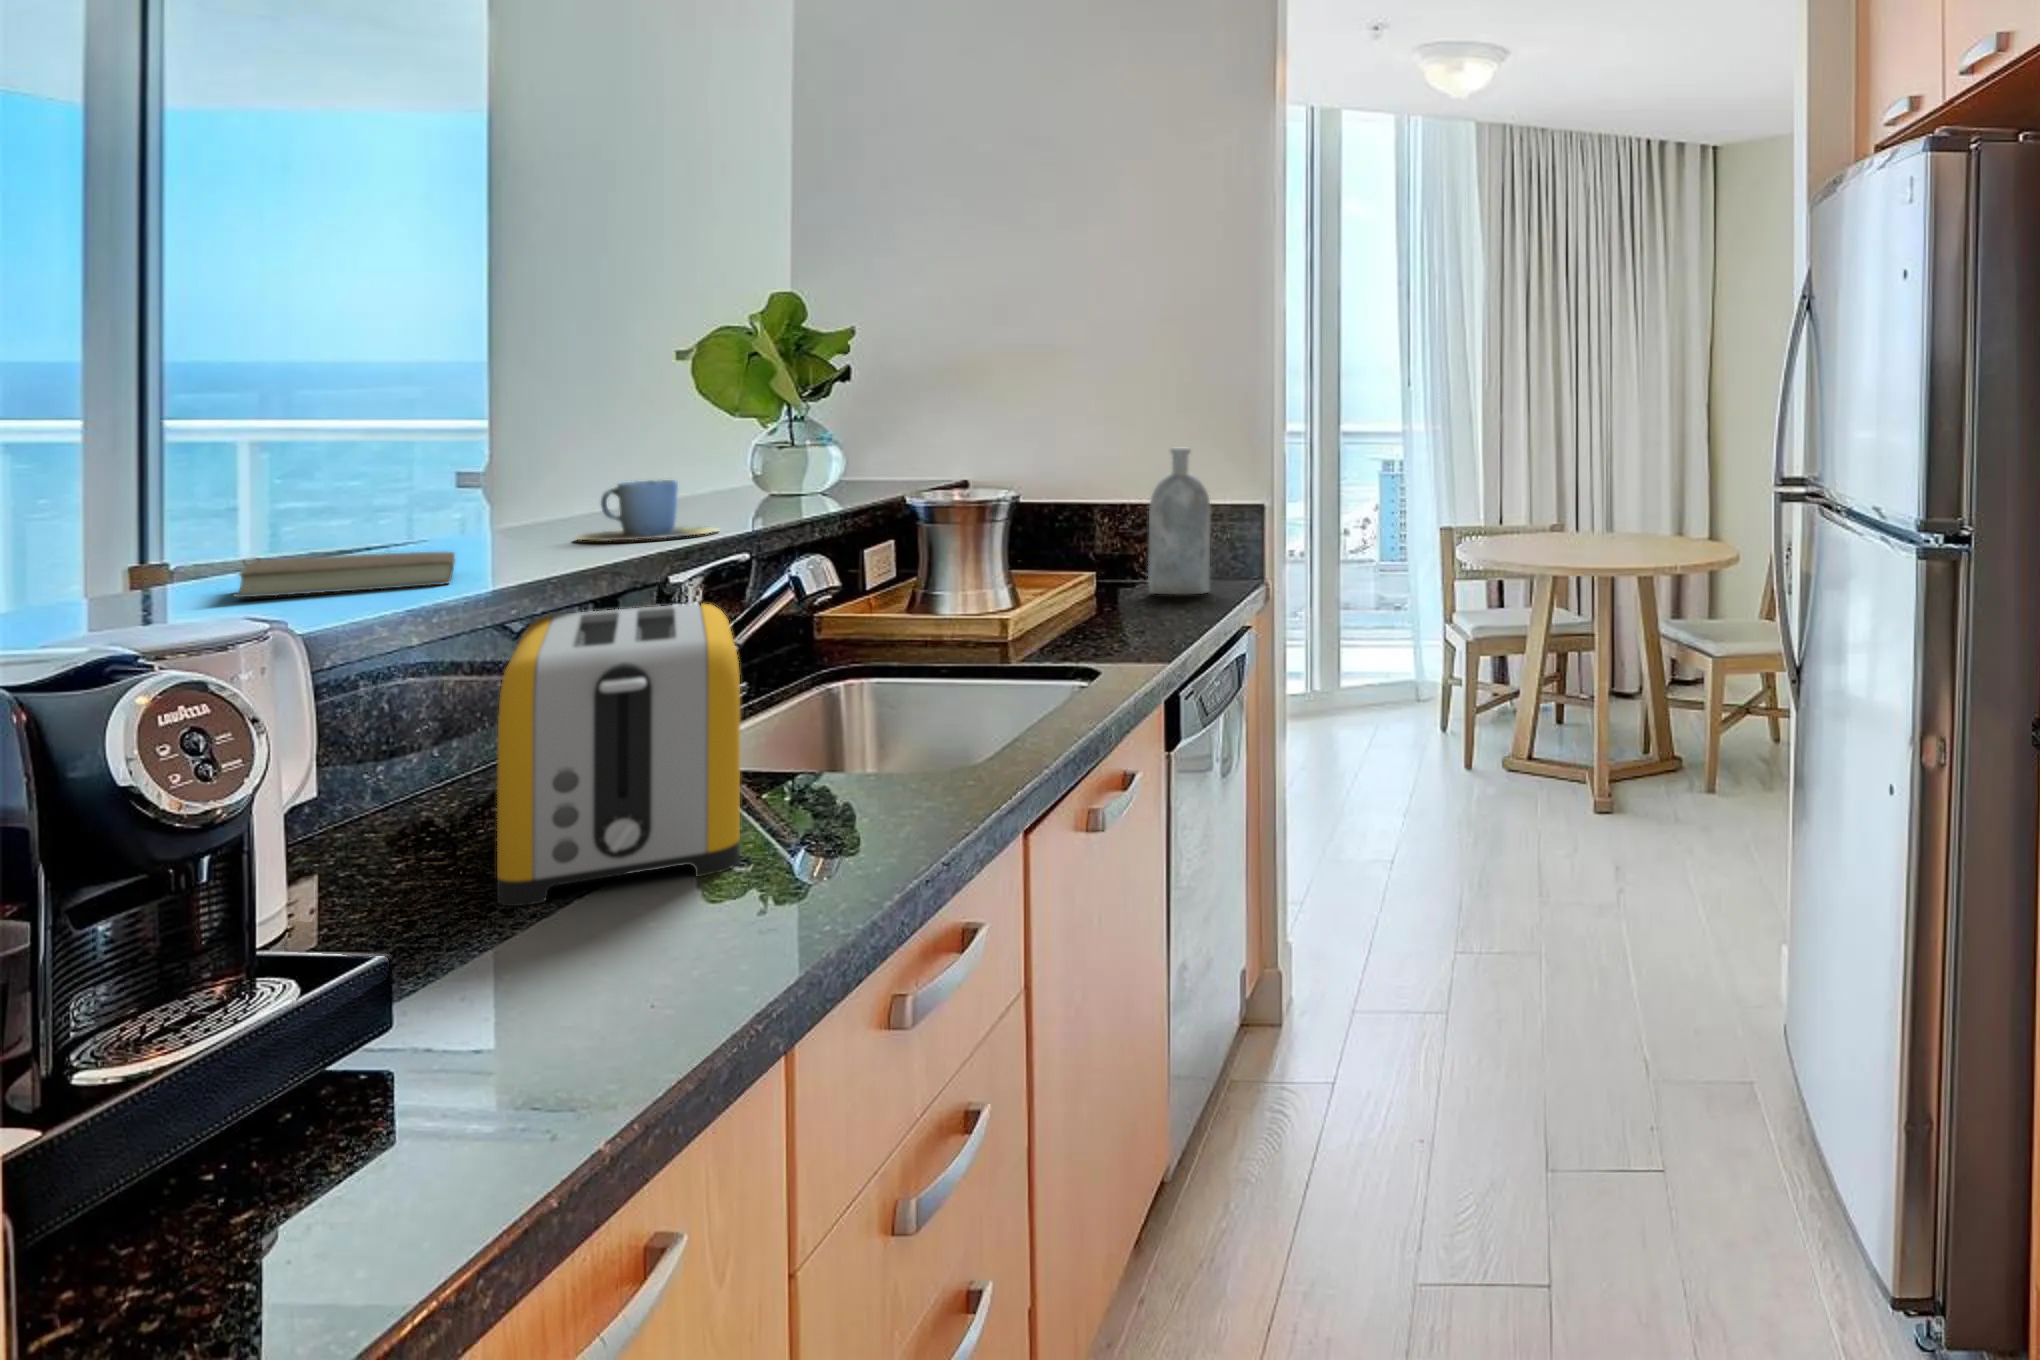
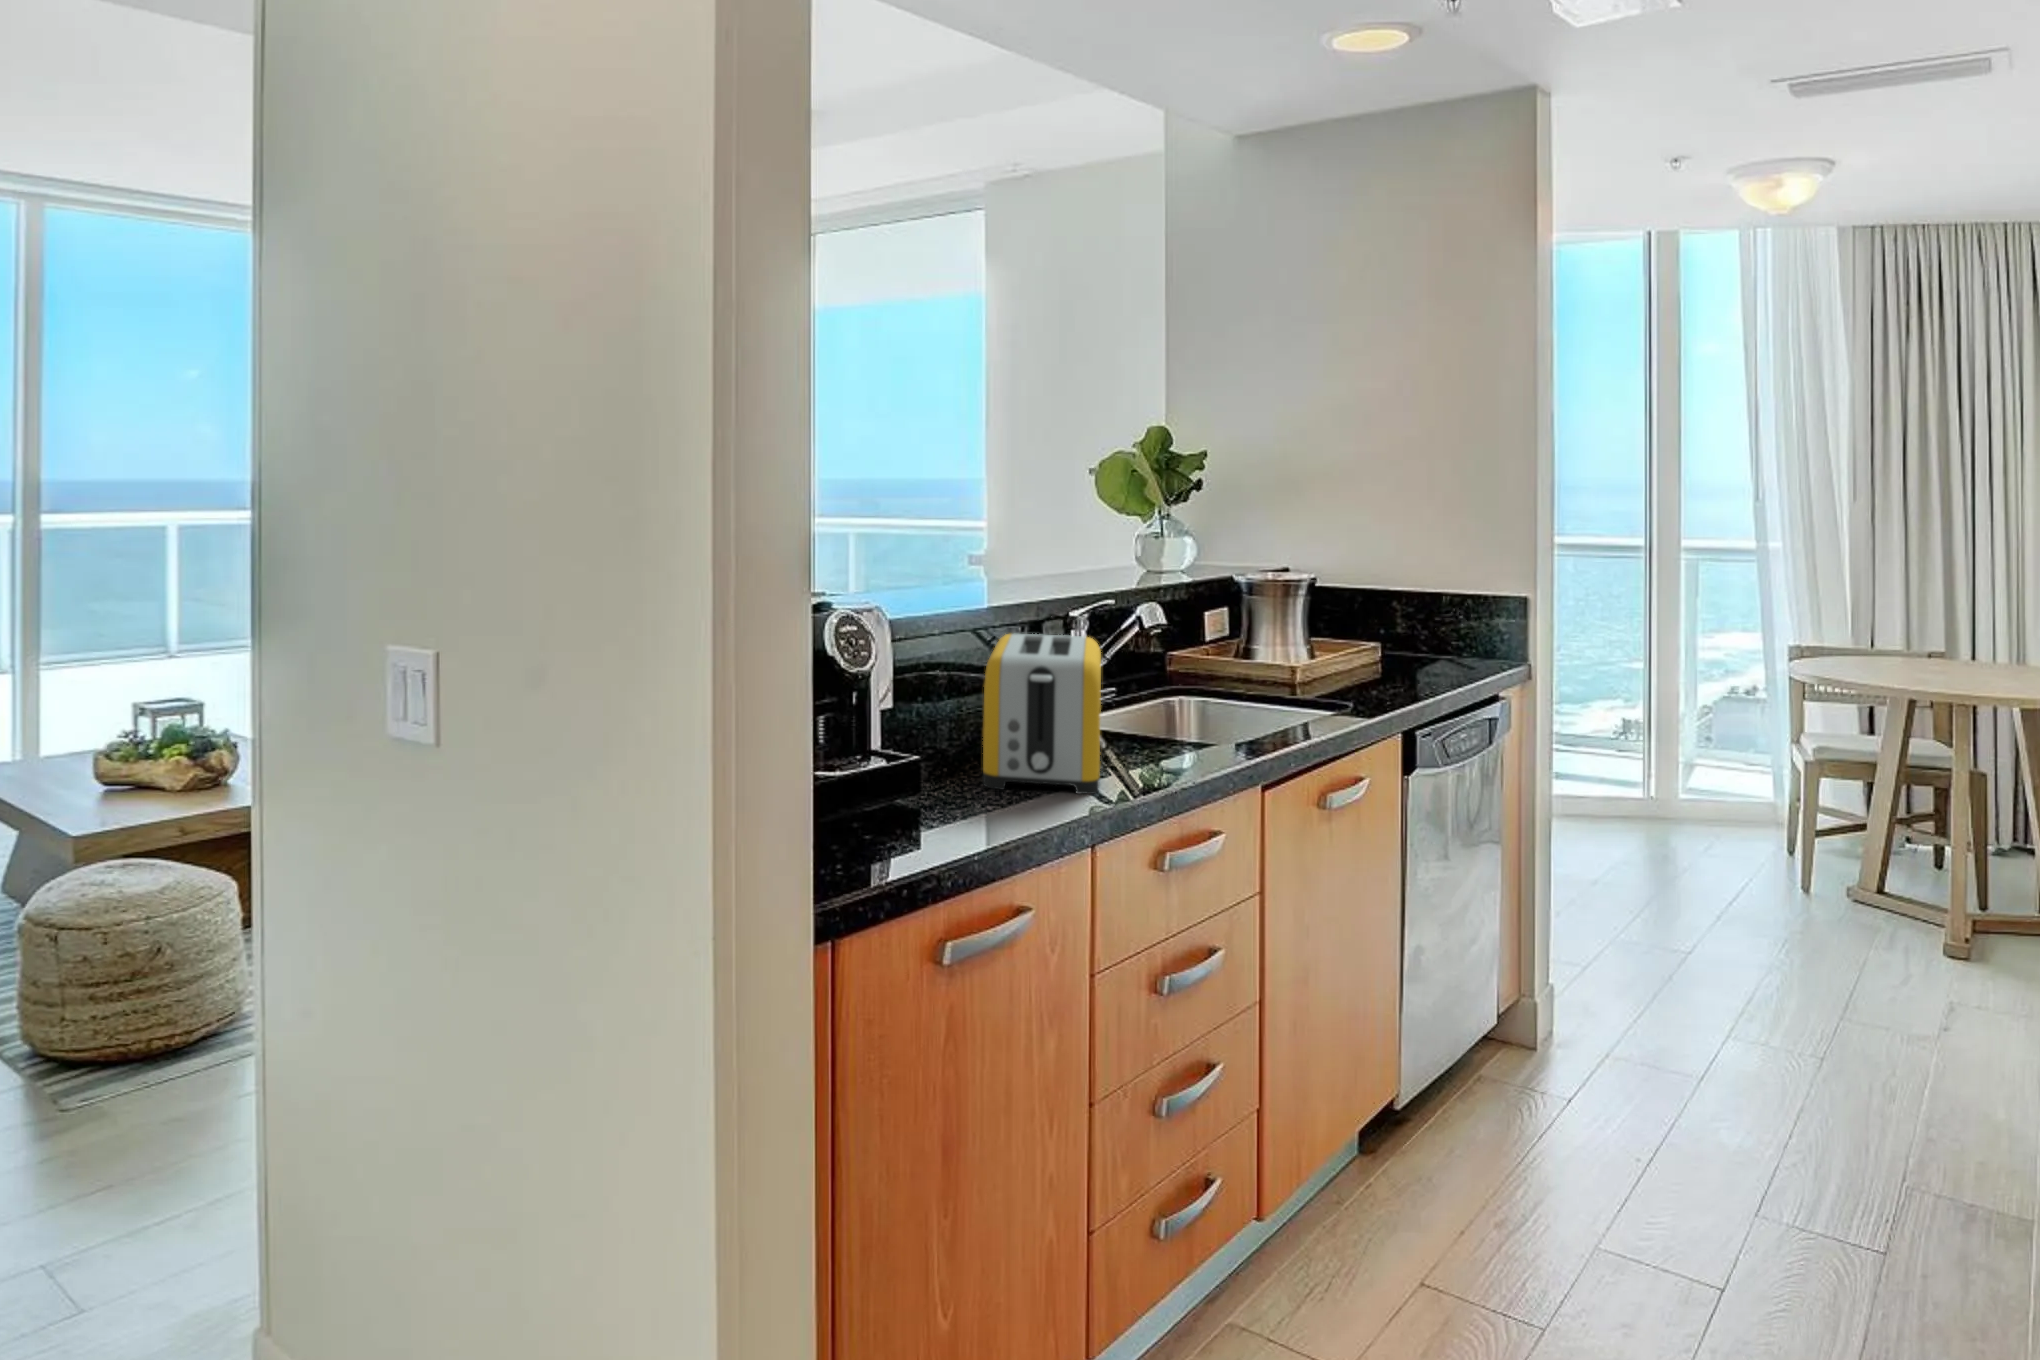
bottle: present [1148,448,1211,594] -> none [1425,550,1480,673]
cup: present [576,480,719,541] -> none [1028,554,1108,591]
book: present [234,552,455,597] -> none [874,585,968,609]

